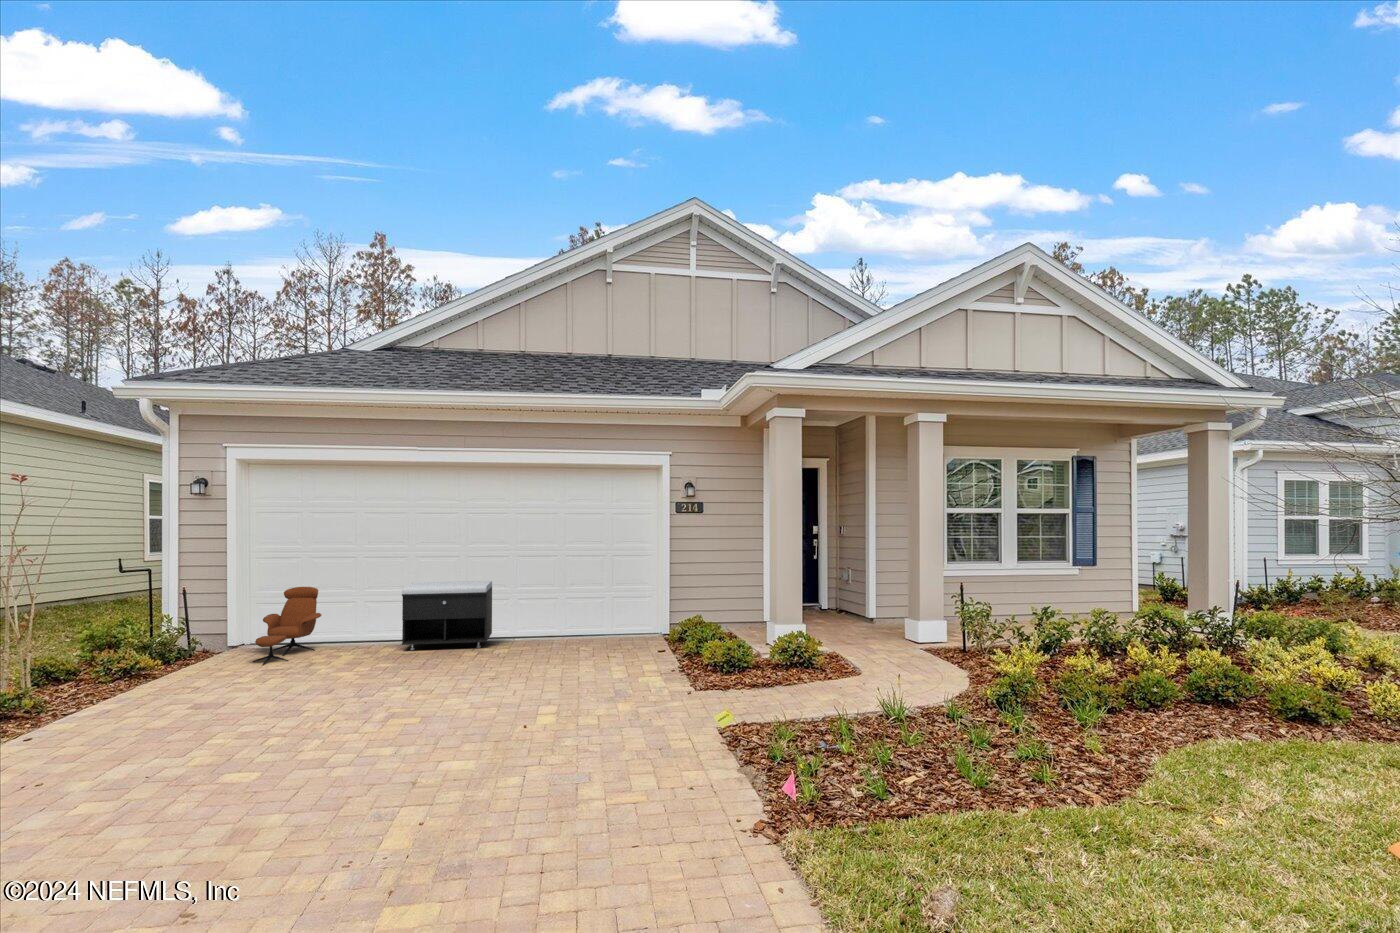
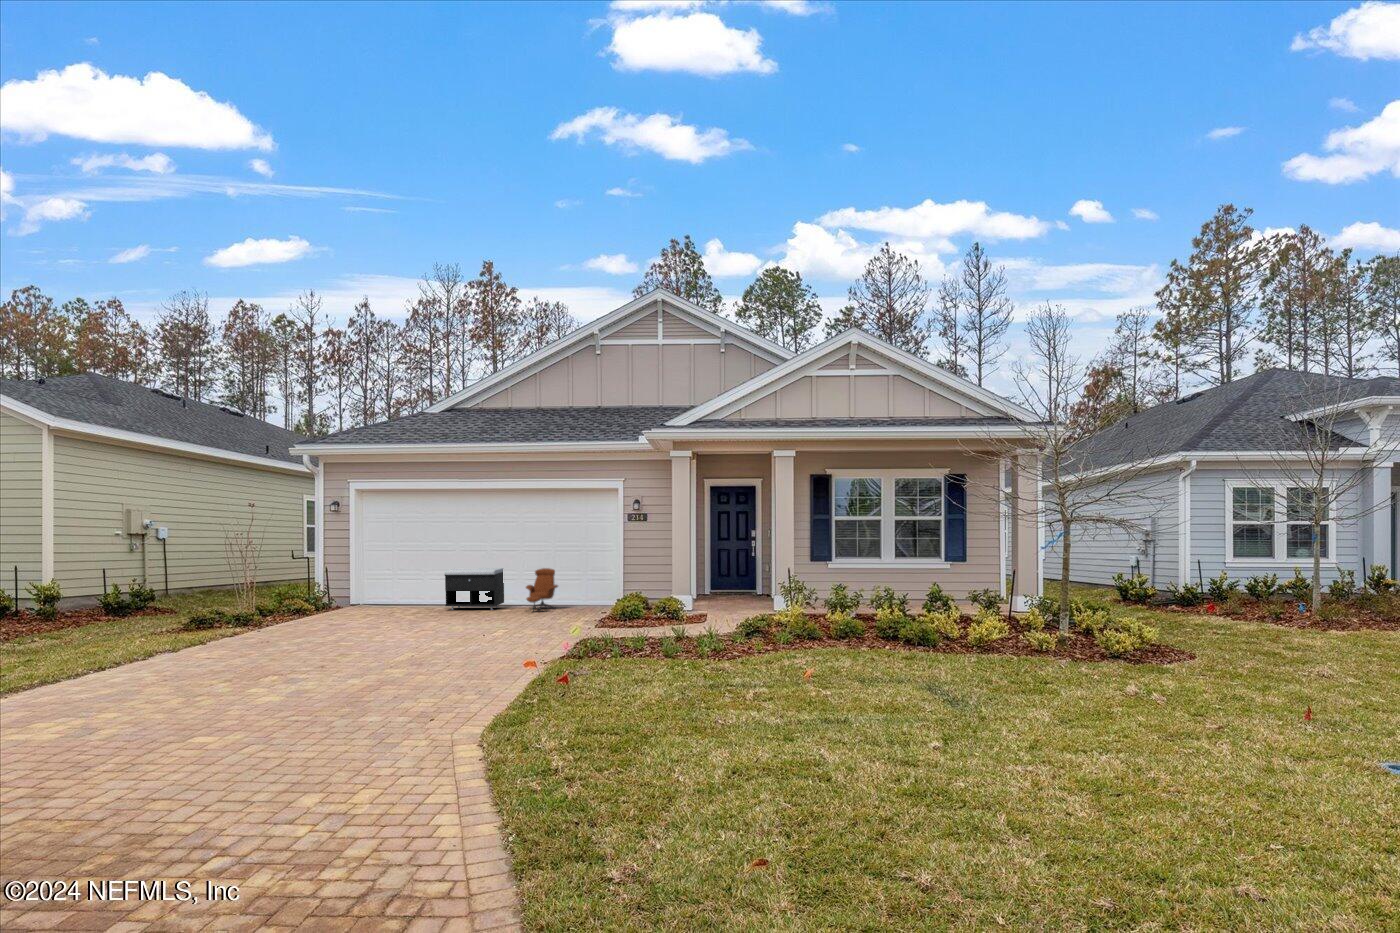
lounge chair: present [253,587,321,665] -> present [526,568,558,611]

